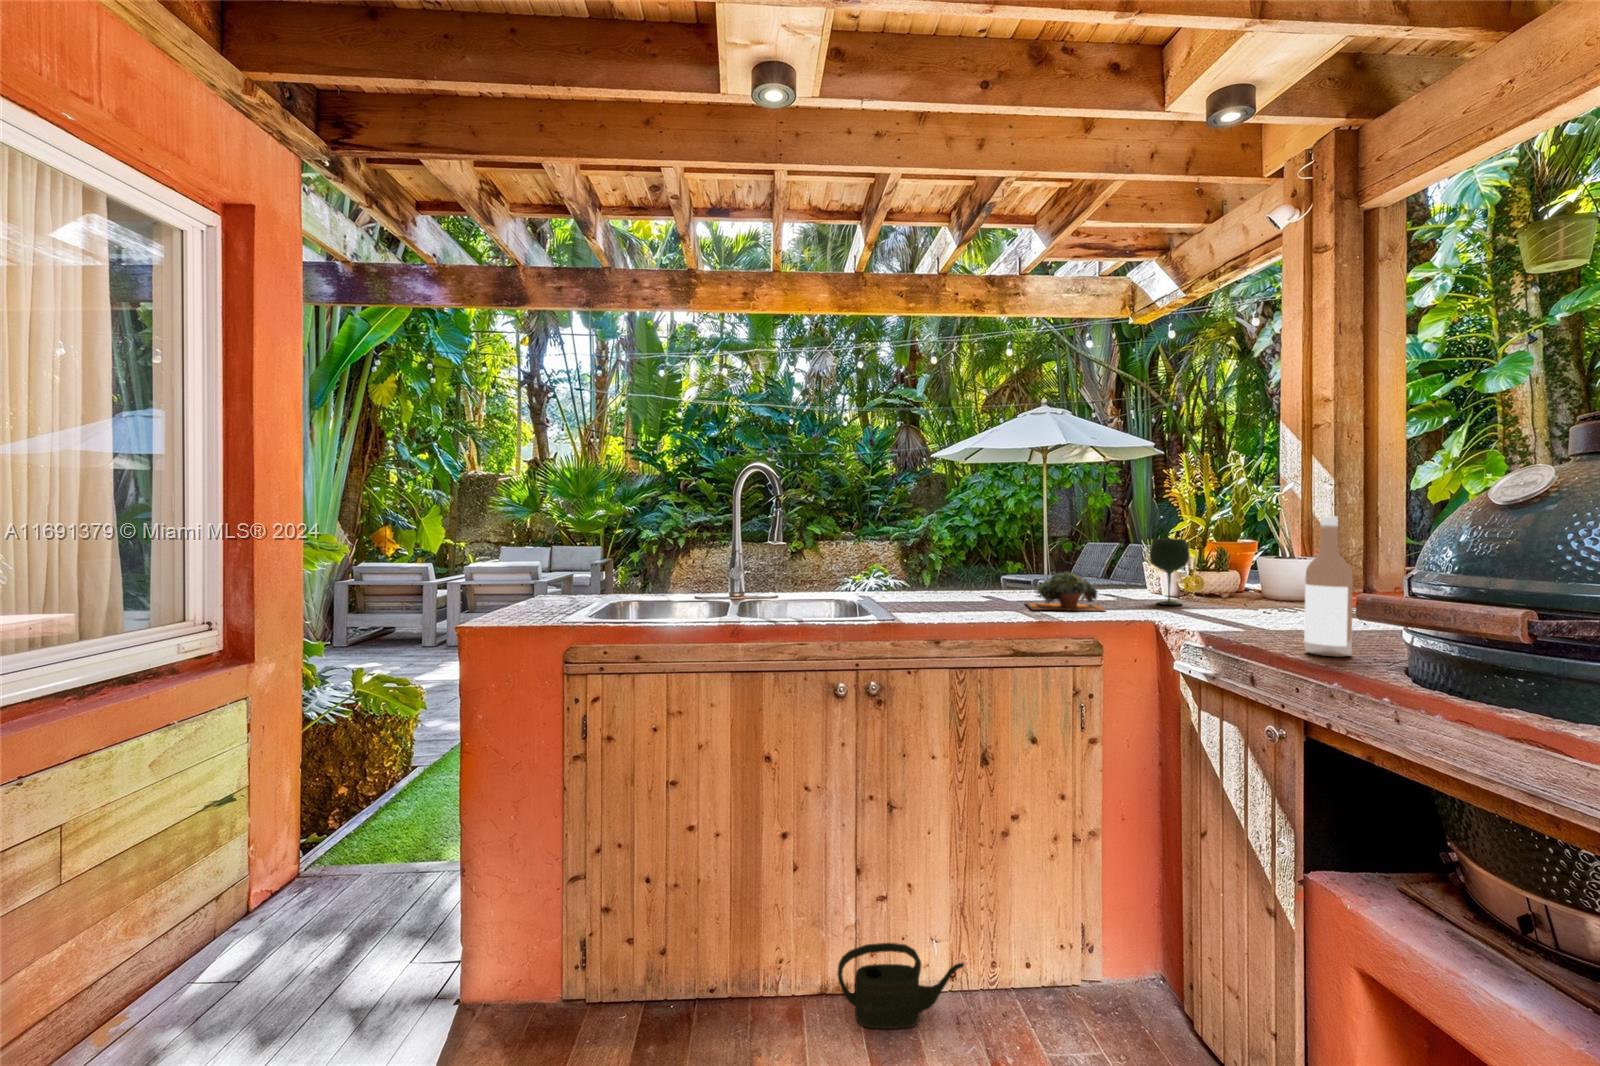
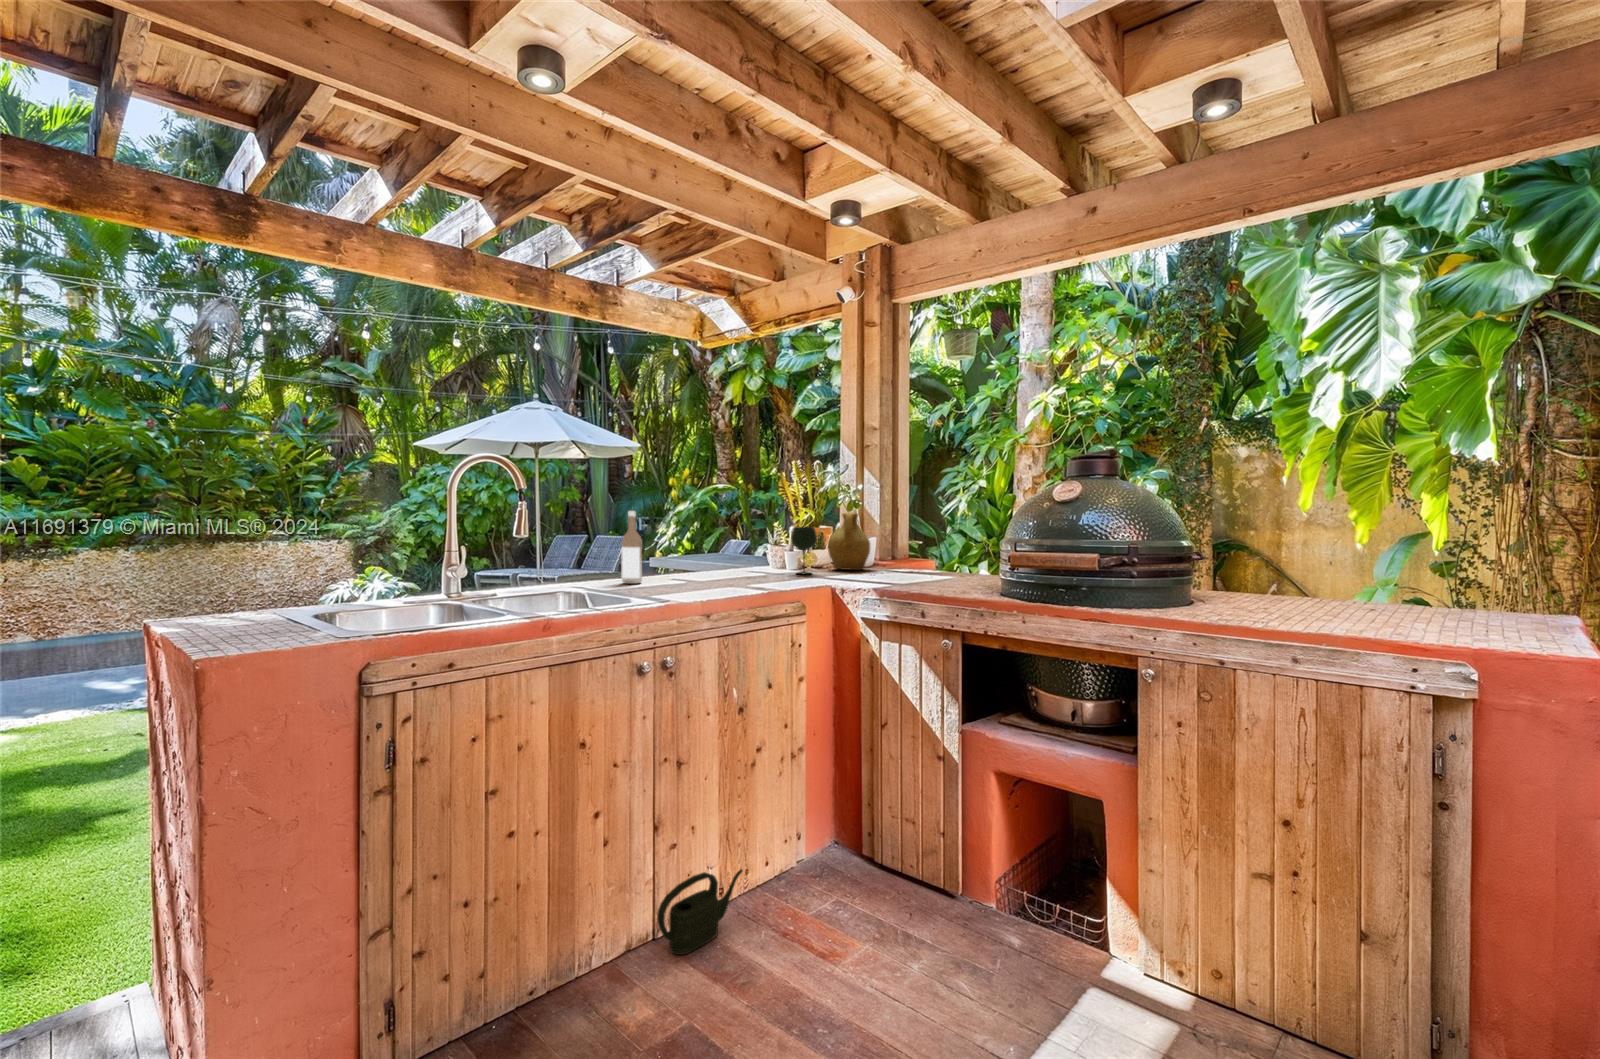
wine bottle: present [1304,516,1353,657] -> present [622,511,642,584]
pitcher: none [1228,520,1303,606] -> present [828,513,870,570]
succulent plant: present [1026,572,1105,611] -> none [717,553,784,584]

